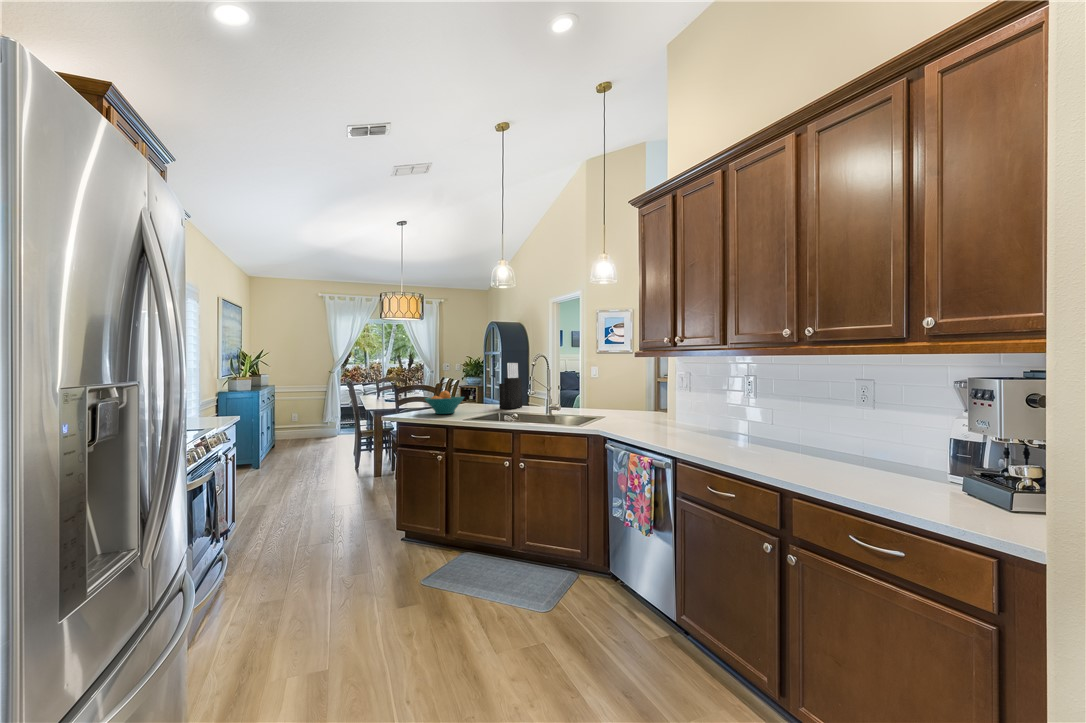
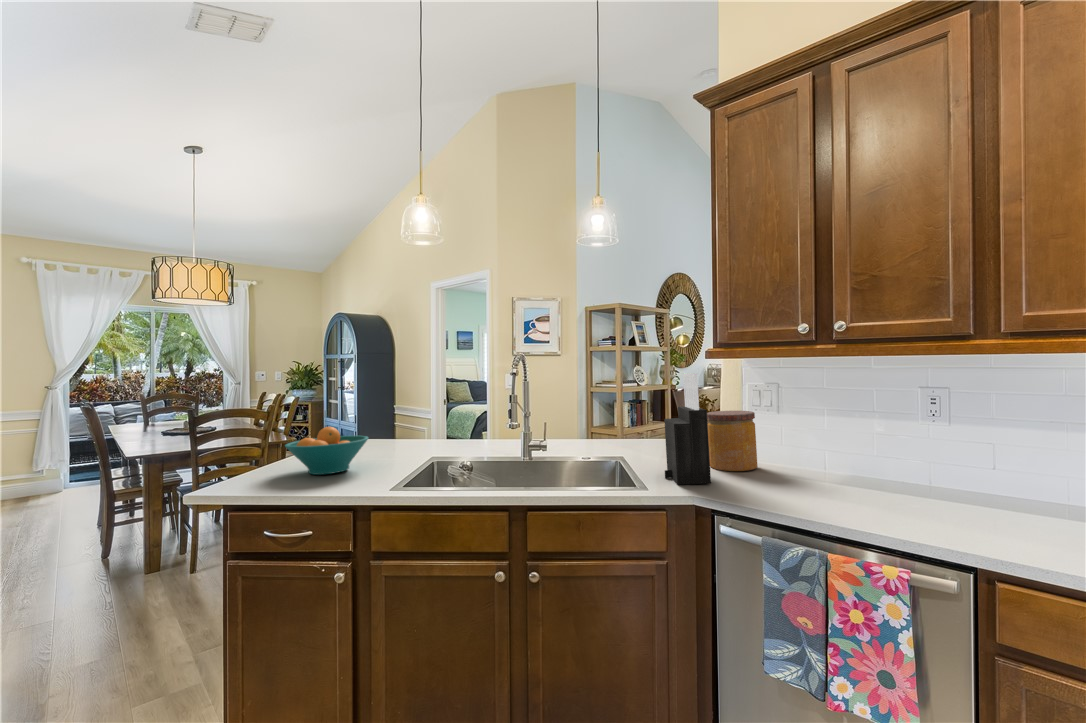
knife block: present [499,363,522,409] -> present [664,373,711,485]
jar: none [642,389,672,424] -> present [707,411,758,471]

